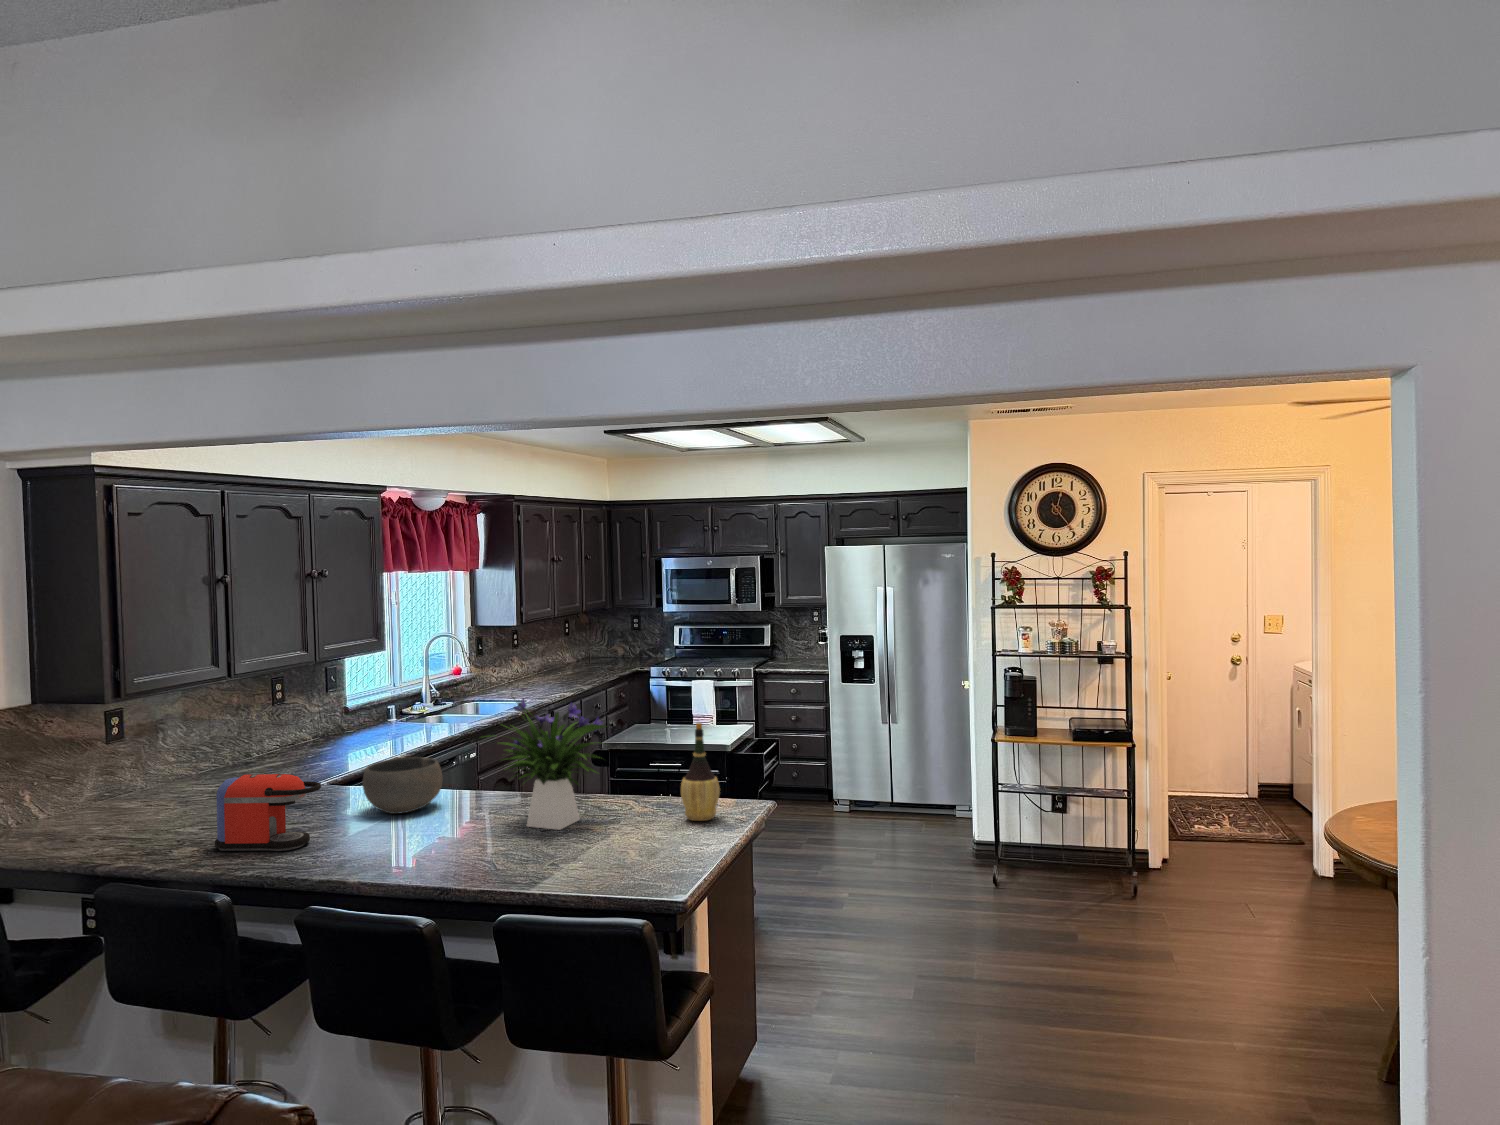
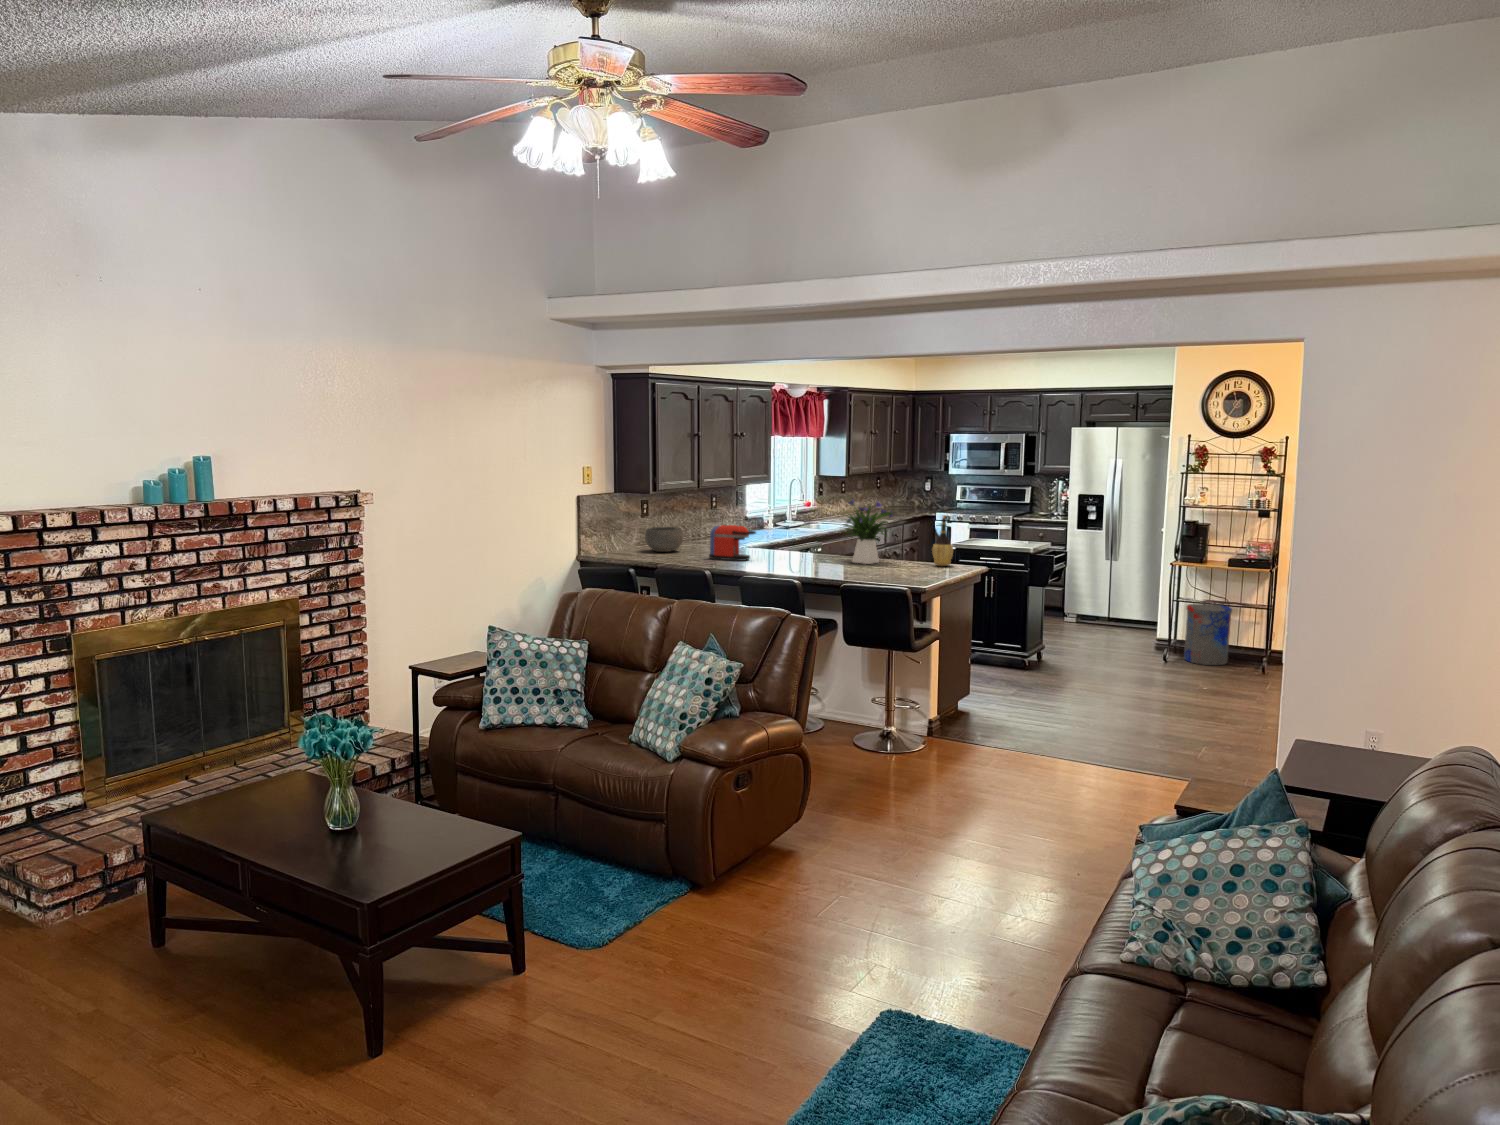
bowl: present [363,757,443,814] -> present [645,527,683,552]
trash can: none [1020,786,1081,883] -> present [1184,600,1232,665]

